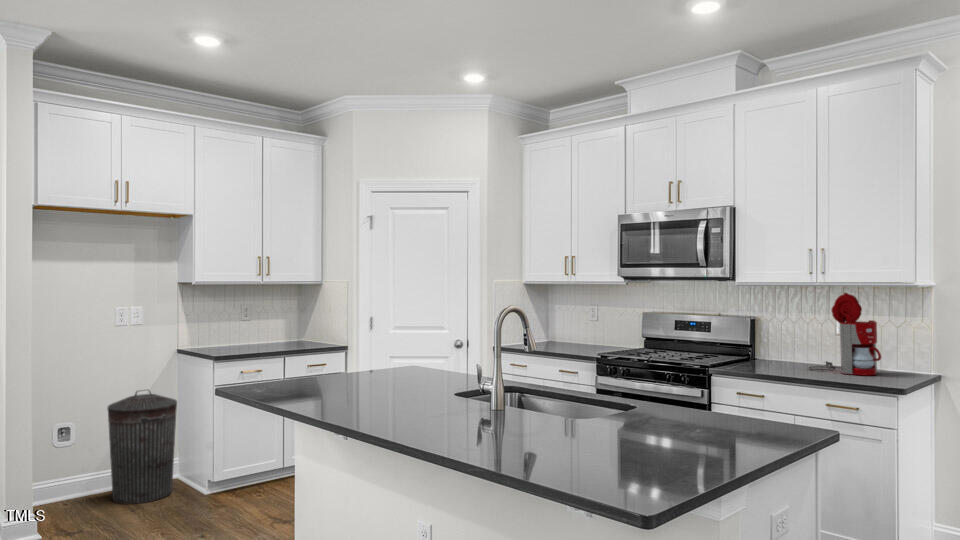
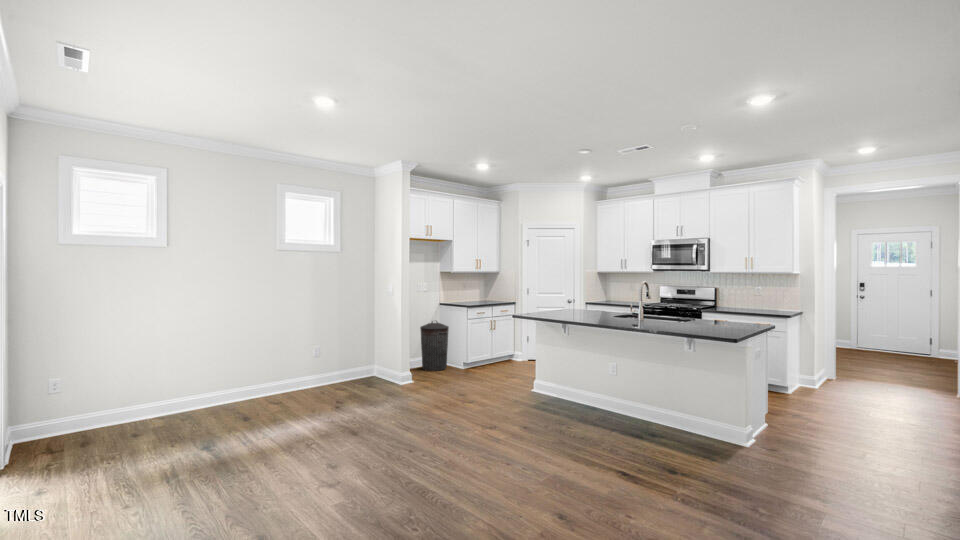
coffee maker: present [809,293,881,375] -> none [744,276,777,311]

